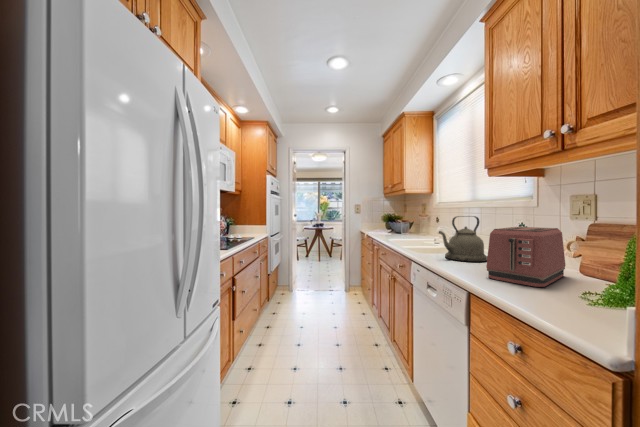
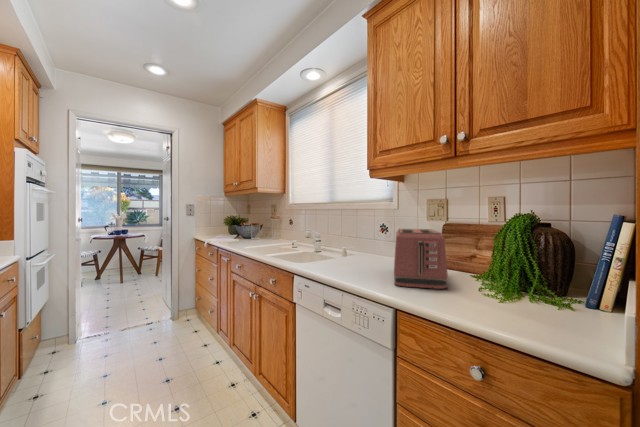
kettle: present [439,216,487,262] -> none [325,219,366,268]

